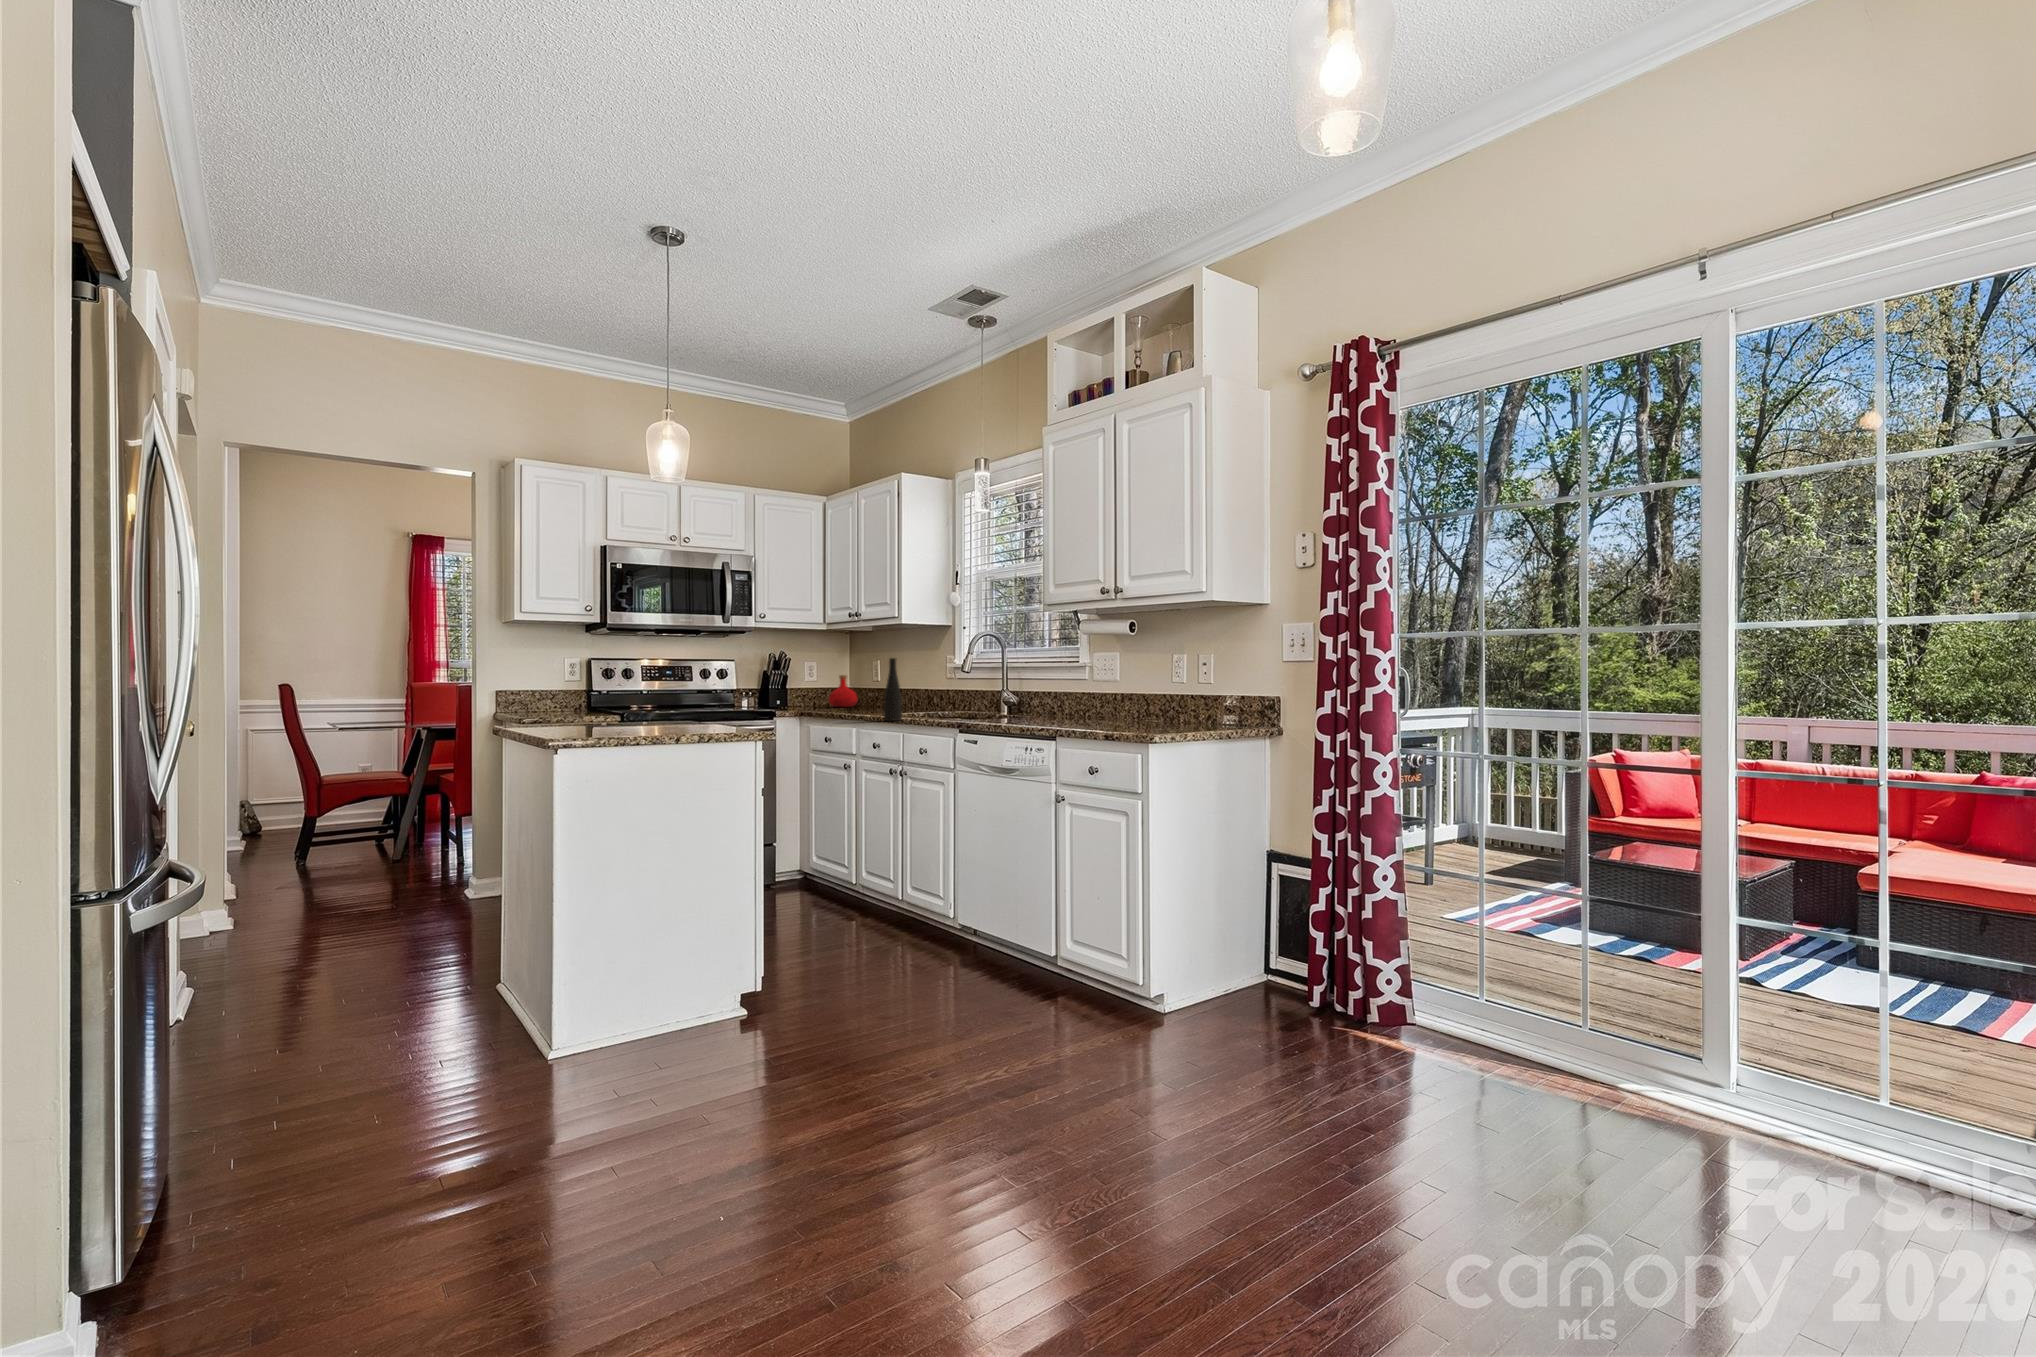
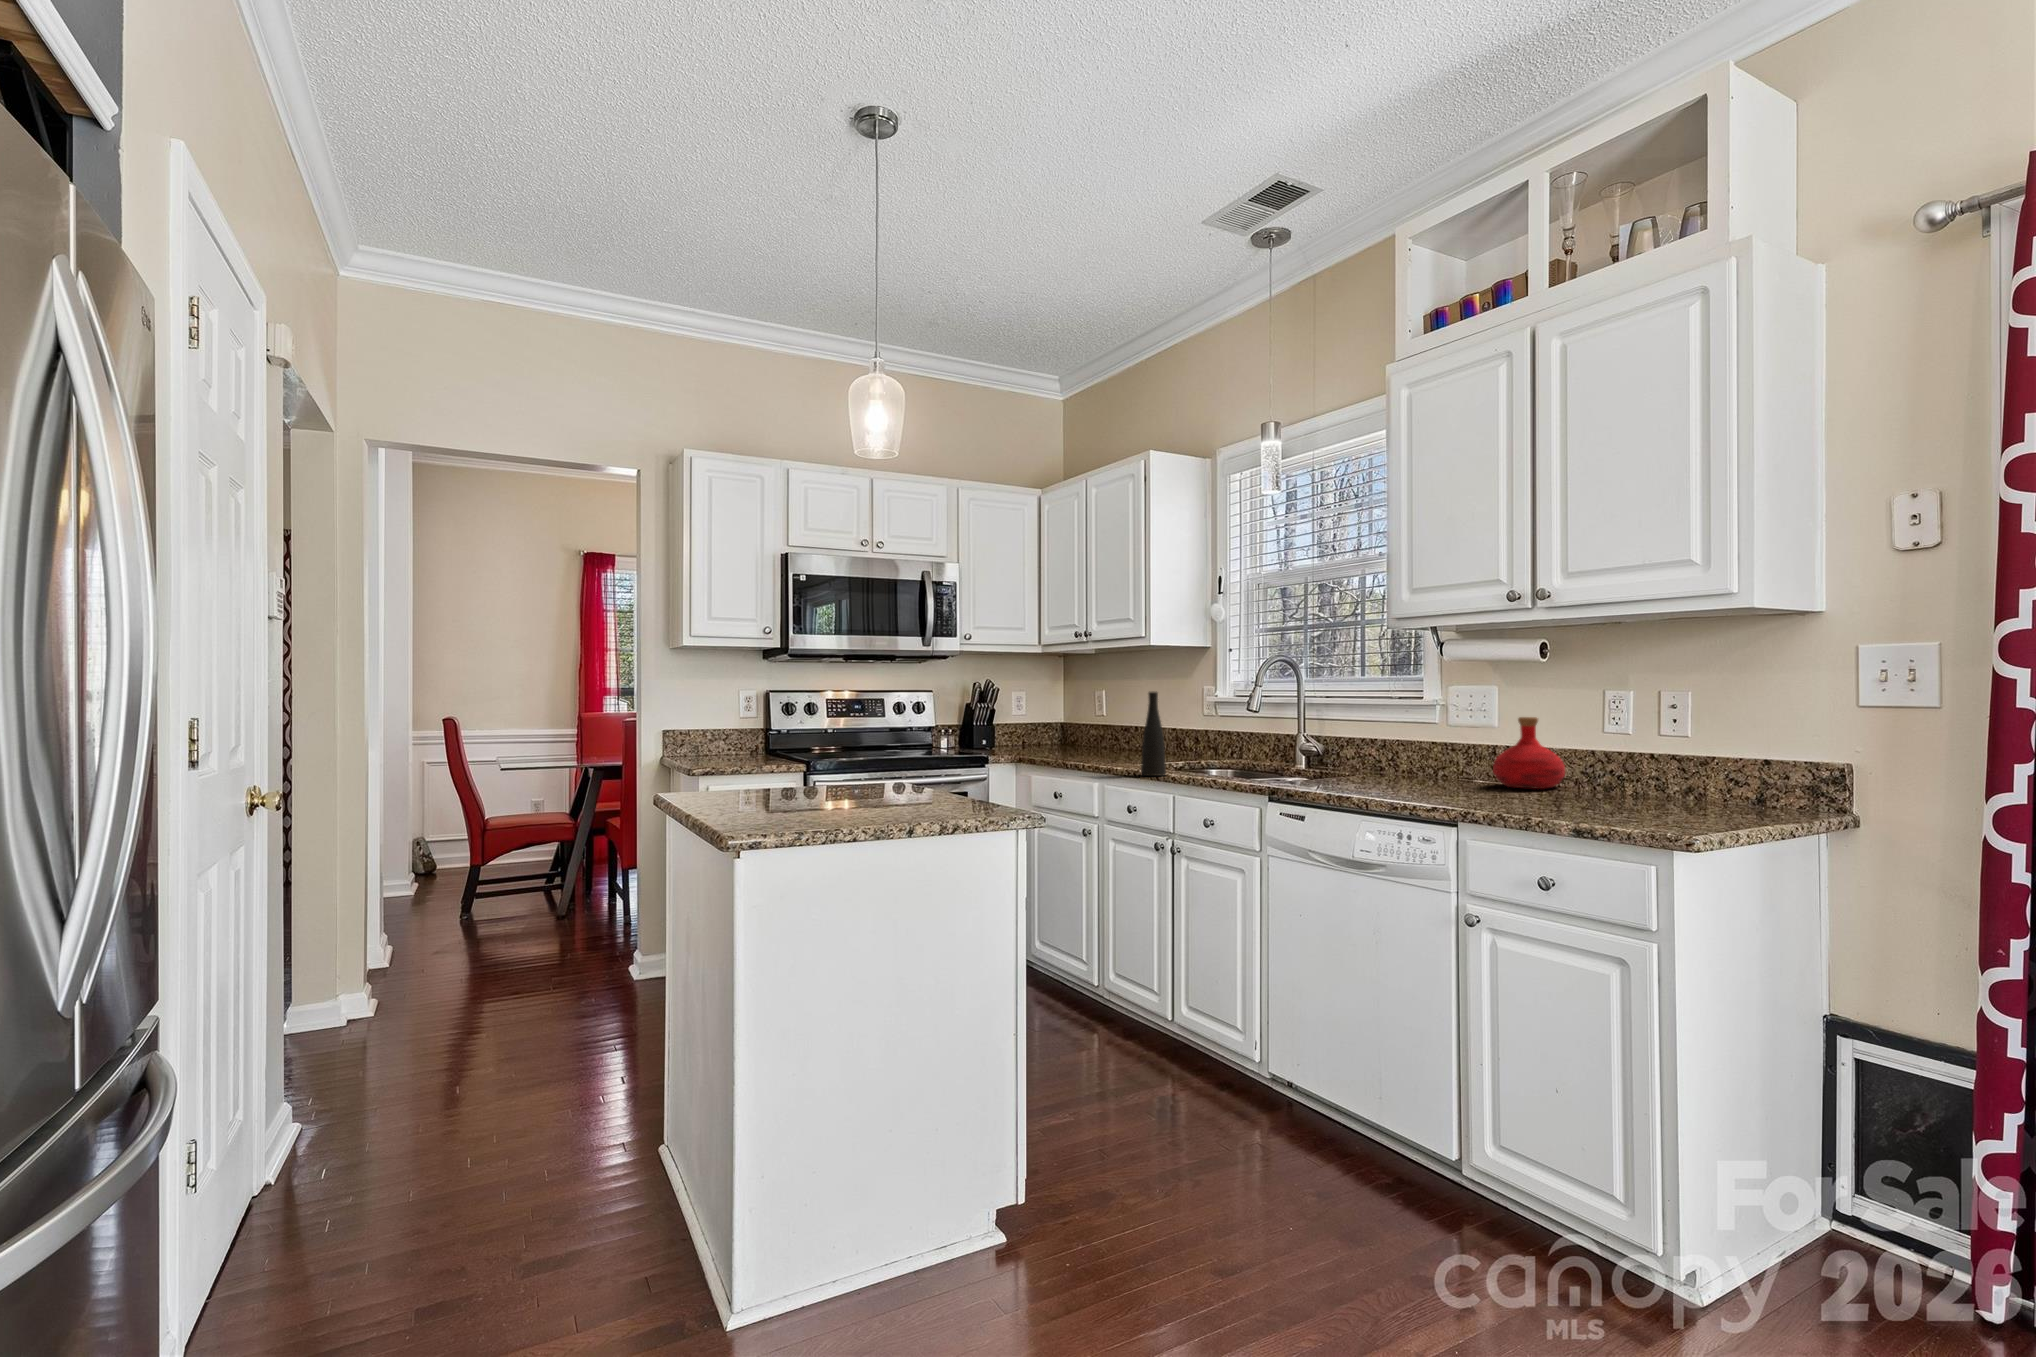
bottle: present [829,675,857,707] -> present [1493,717,1565,789]

